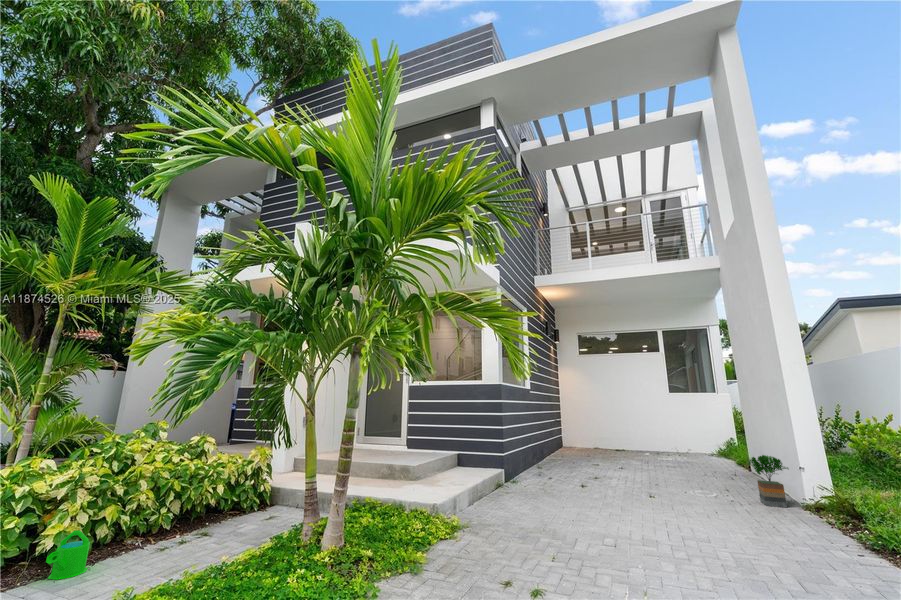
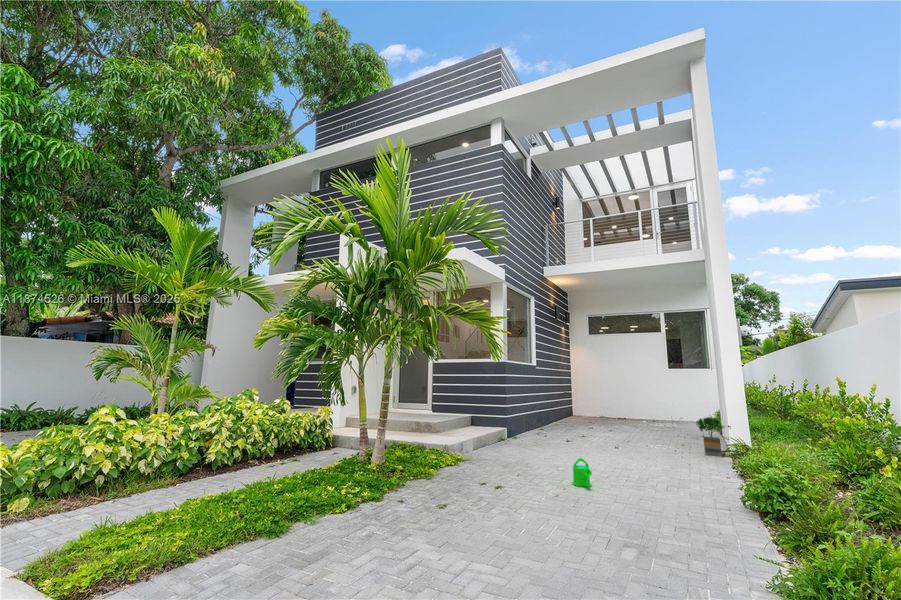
watering can: present [46,530,90,580] -> present [572,458,592,487]

